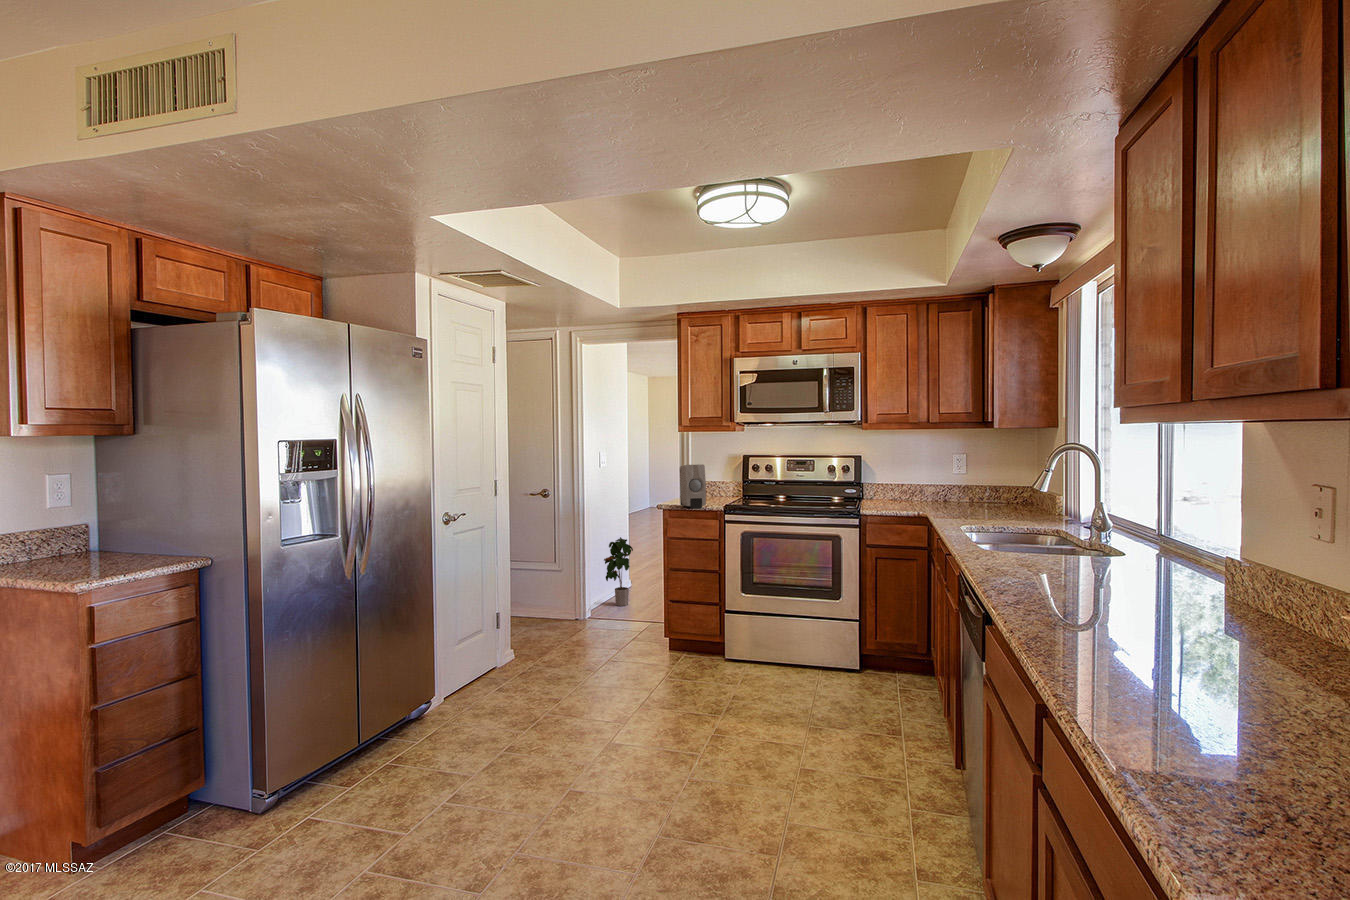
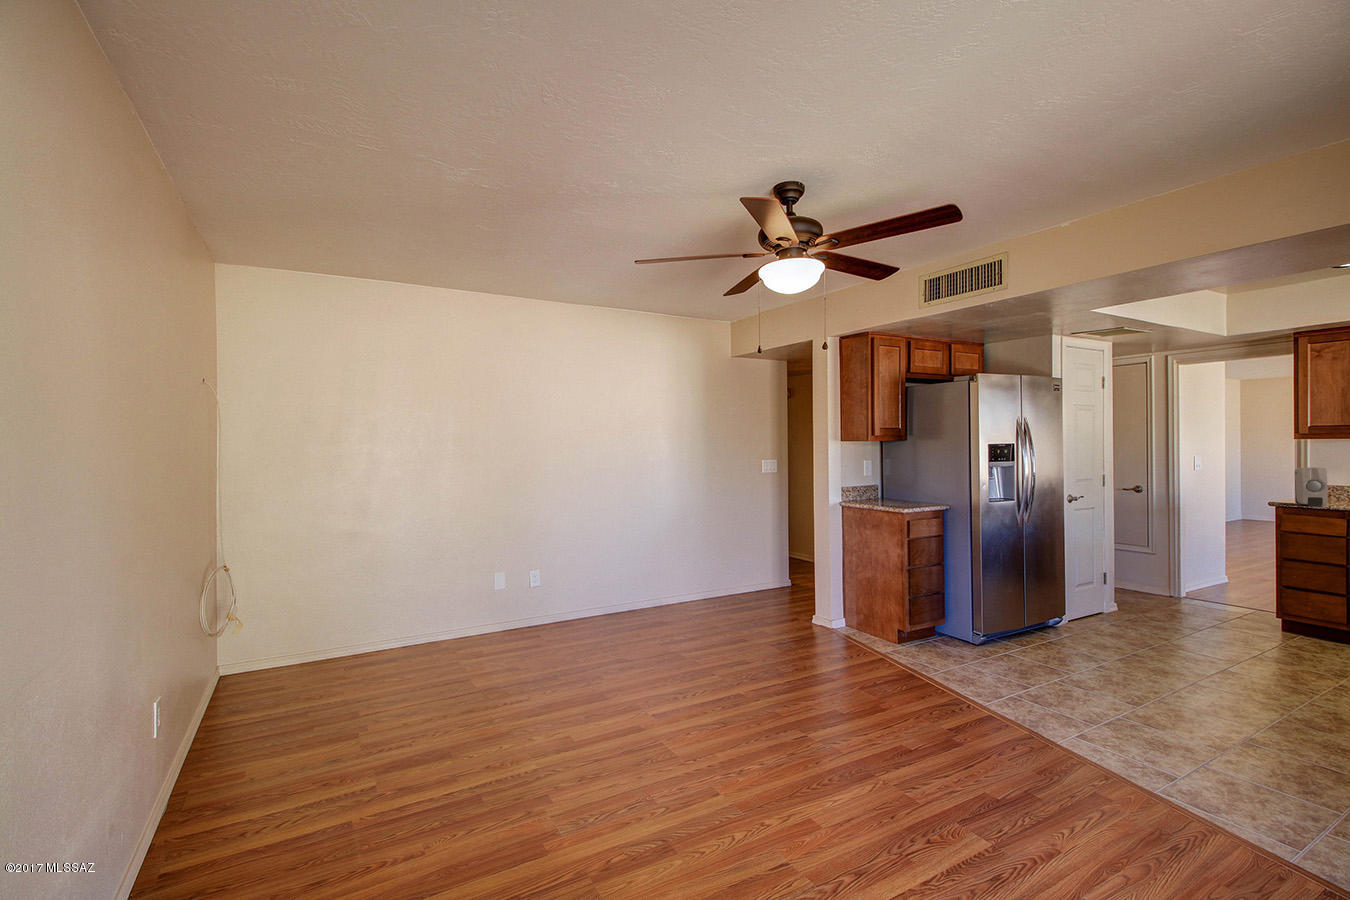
potted plant: present [604,537,633,606] -> none [1200,534,1234,595]

